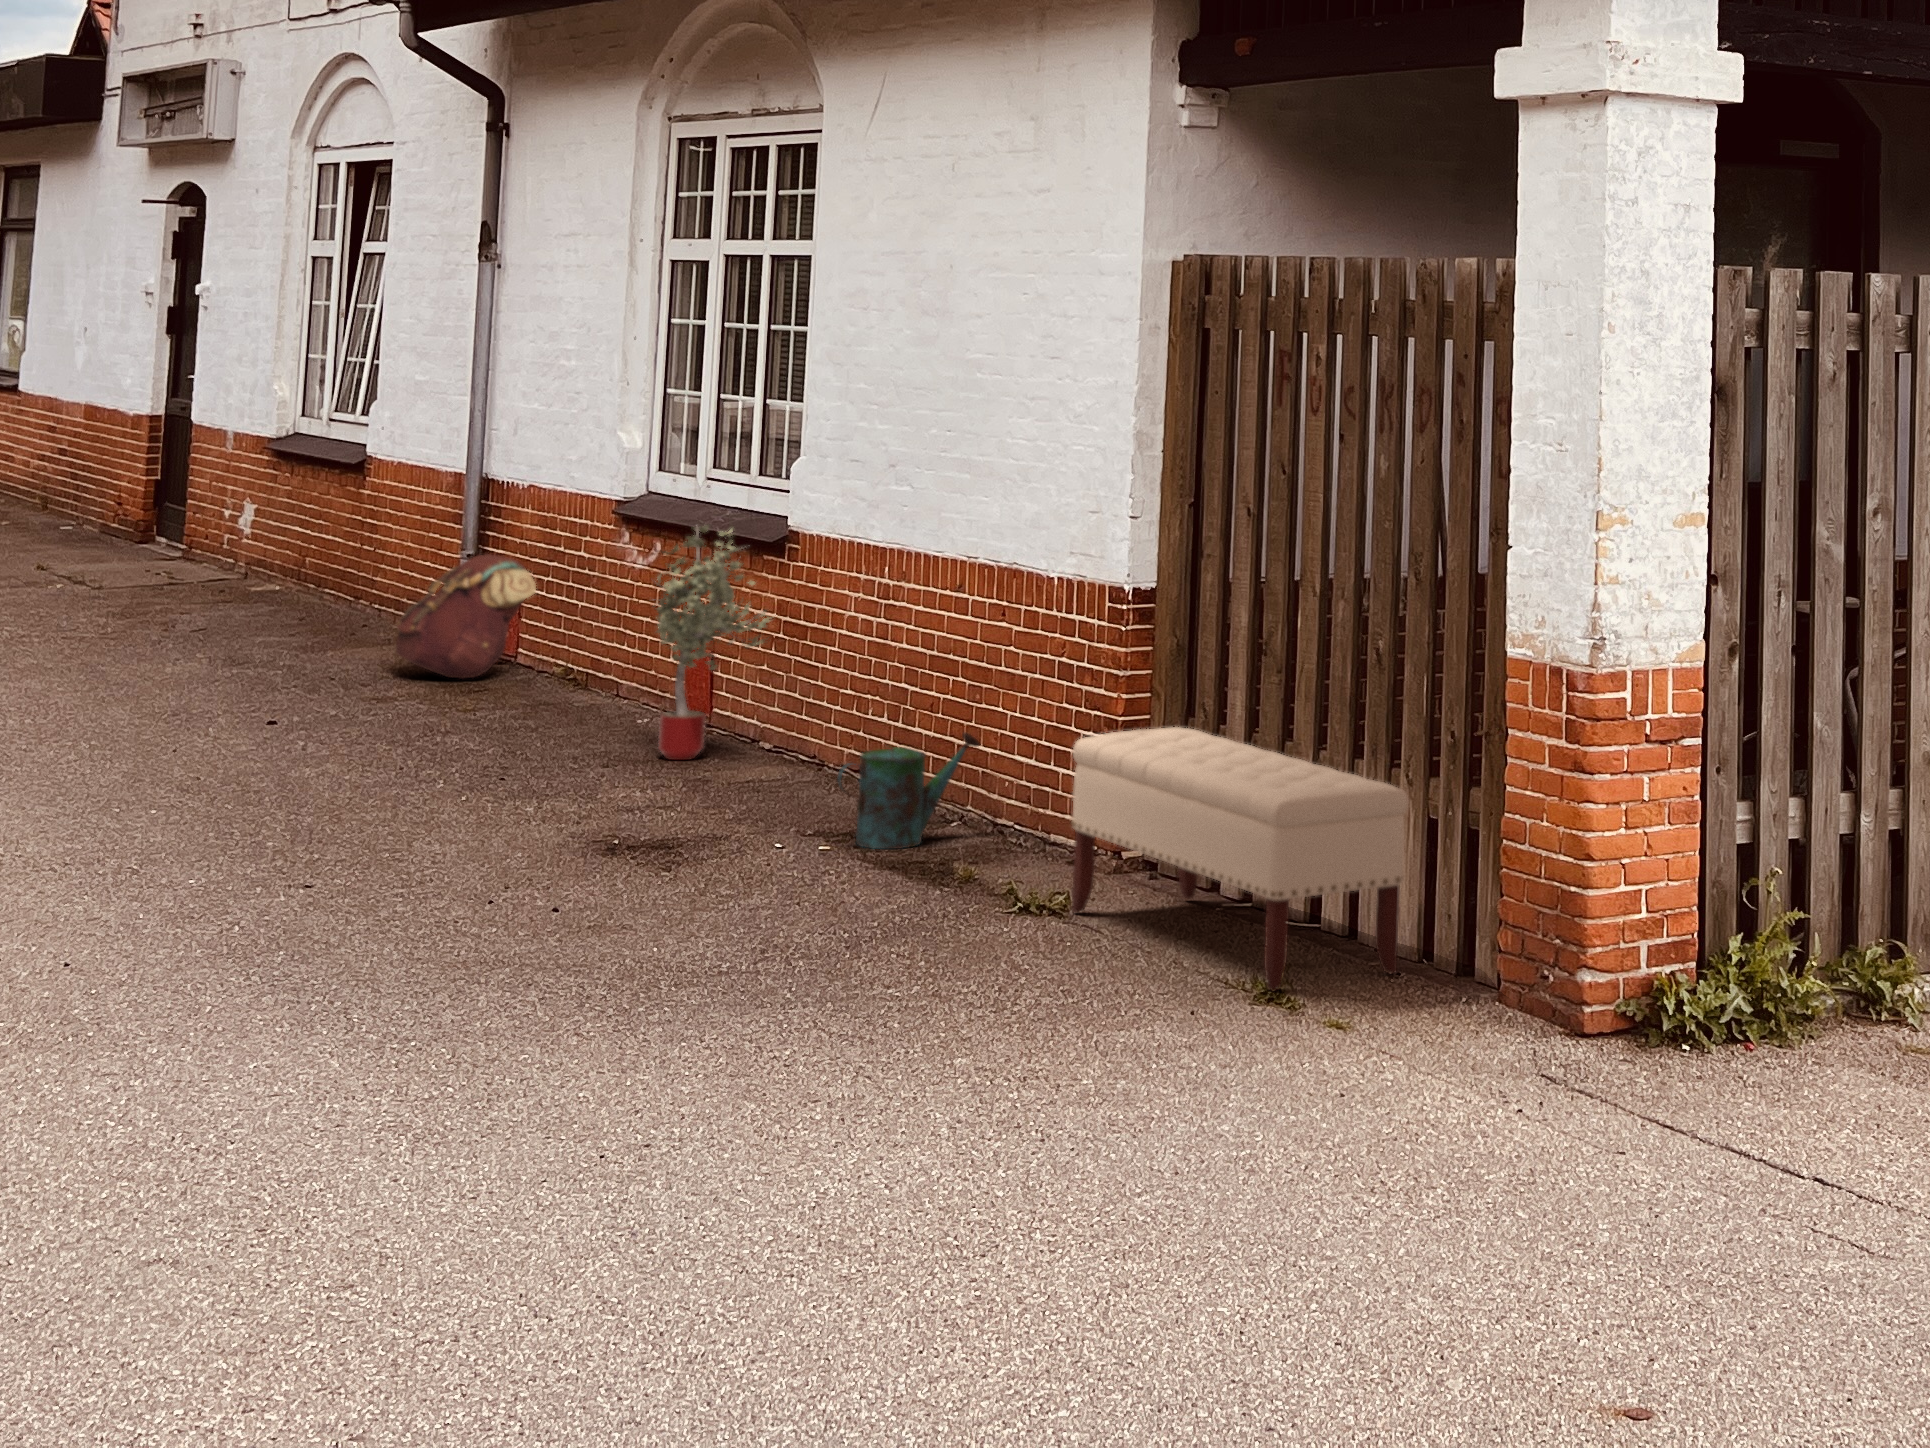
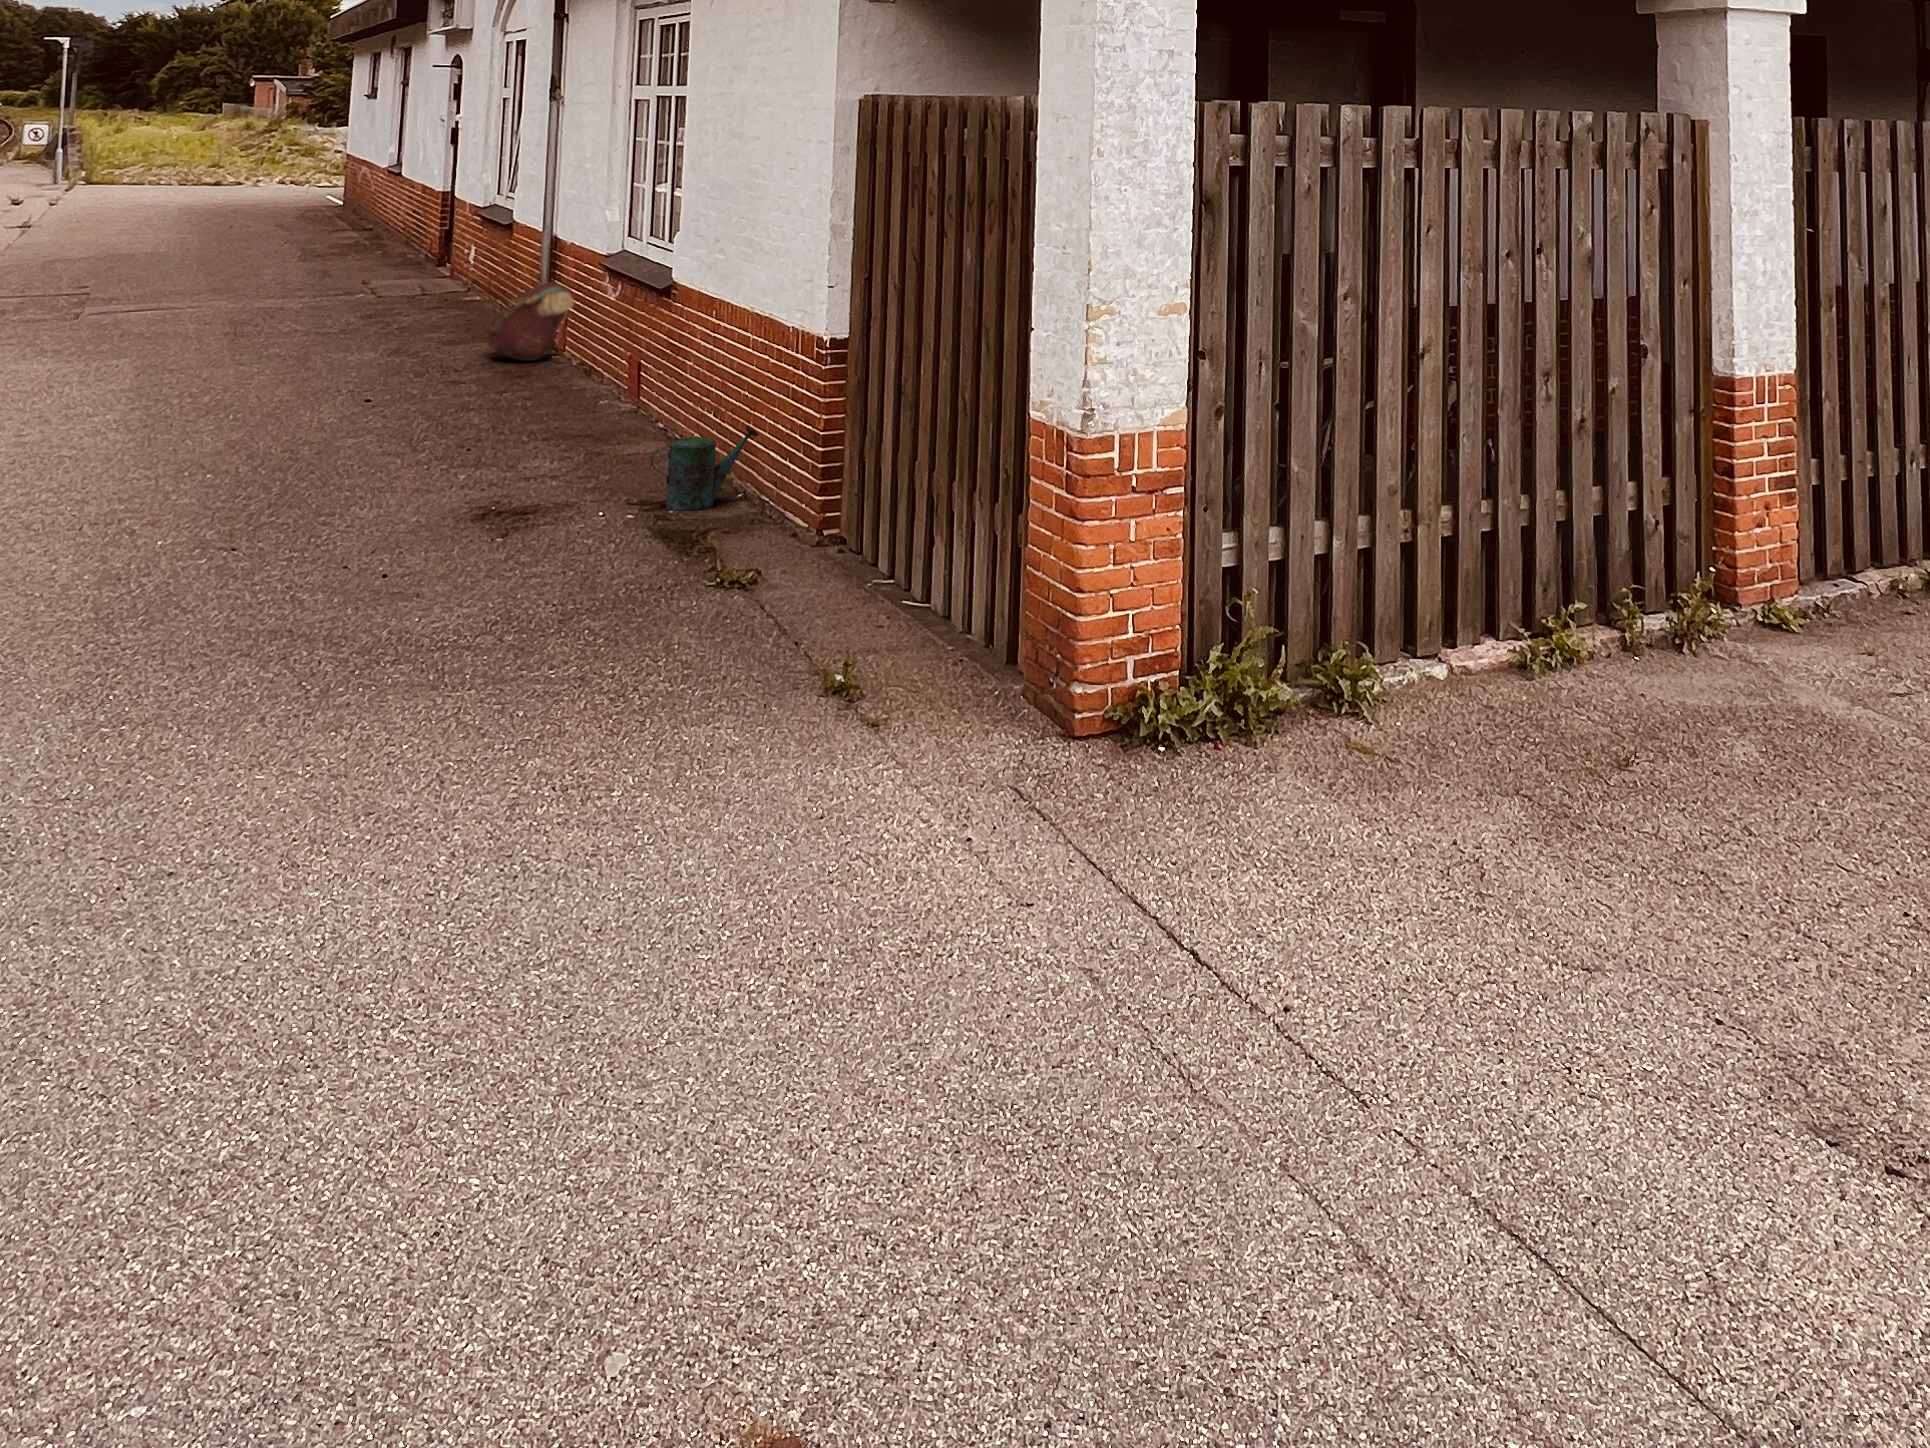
potted tree: present [655,526,773,760] -> none [584,272,672,429]
bench: present [1071,727,1409,991] -> none [770,438,986,665]

